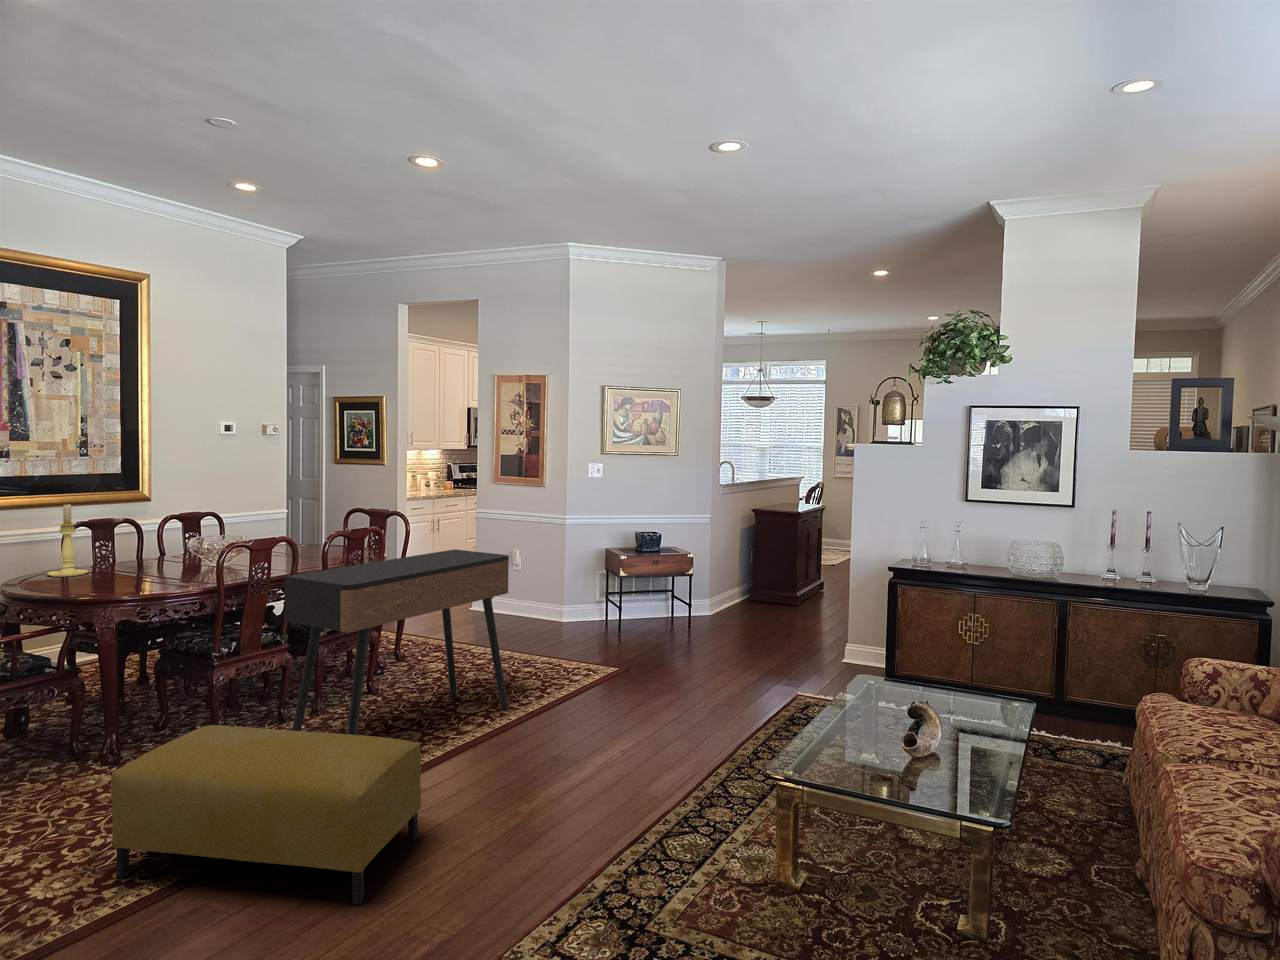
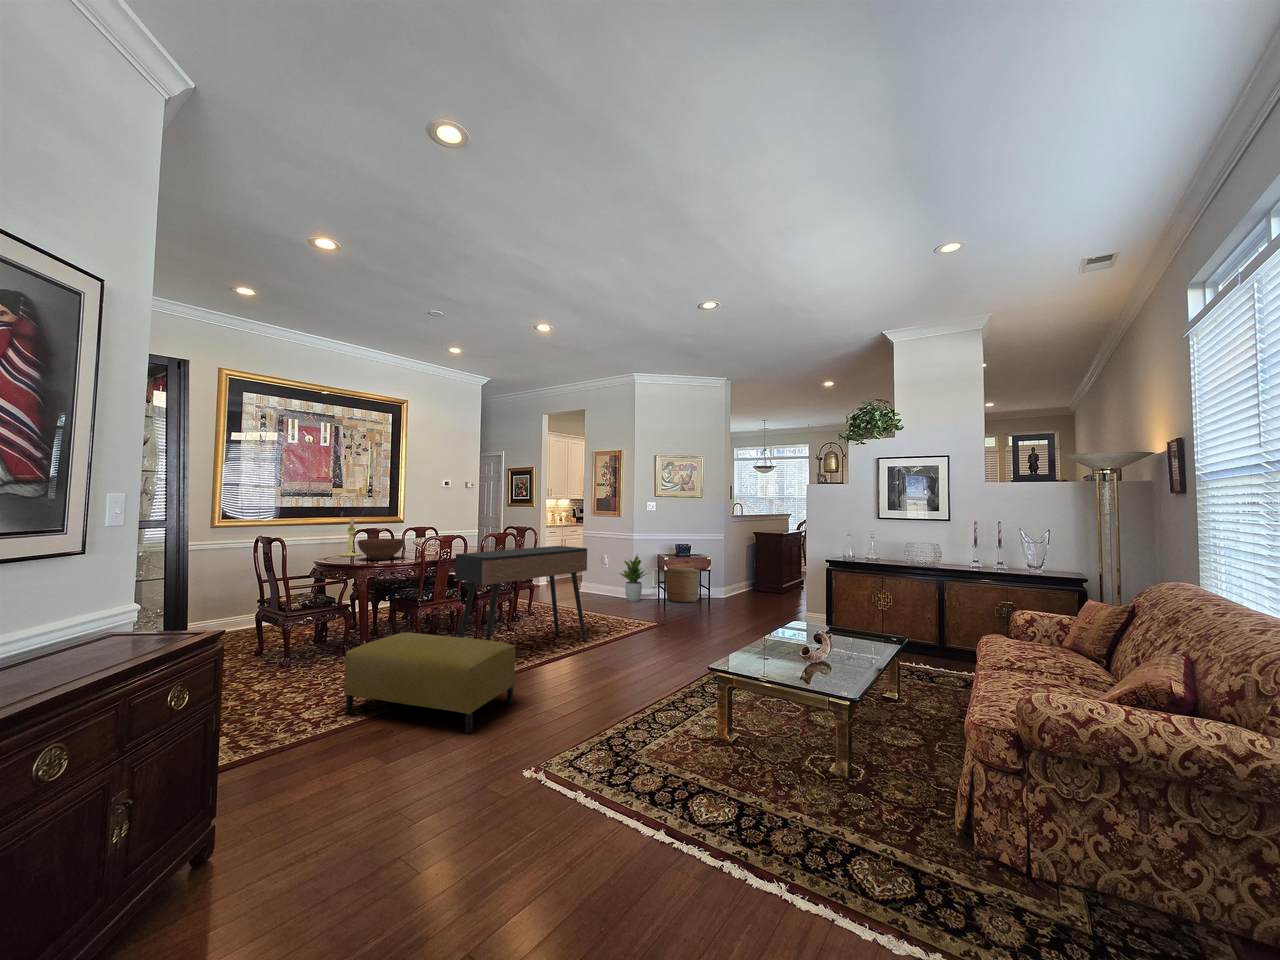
fruit bowl: none [88,544,178,586] -> present [358,539,404,560]
potted plant: none [538,549,589,629] -> present [619,555,648,601]
woven basket: none [615,566,672,629] -> present [666,568,700,603]

